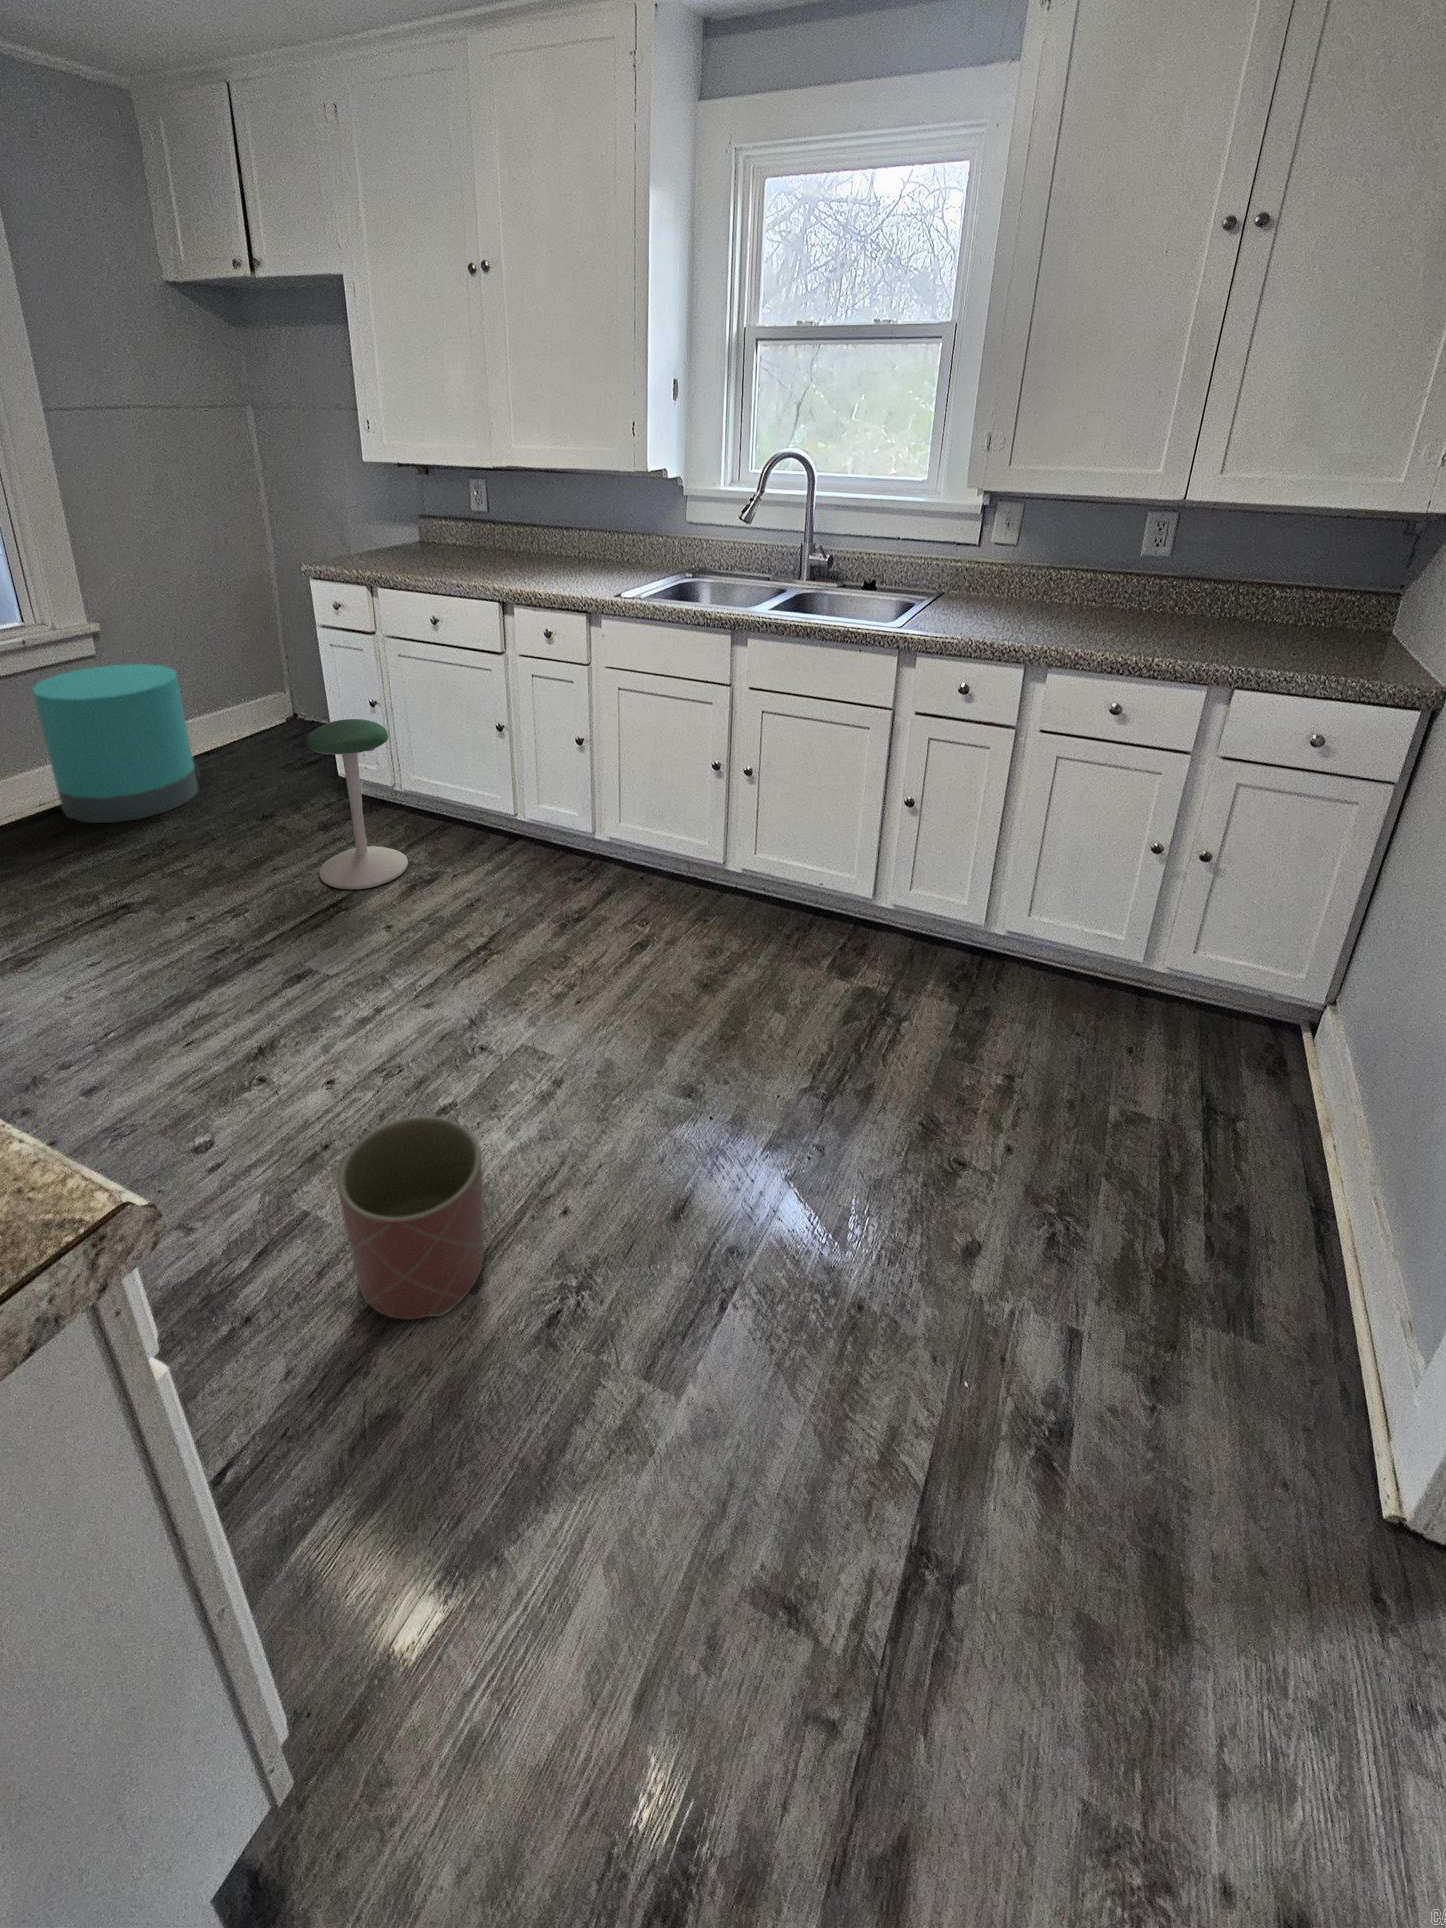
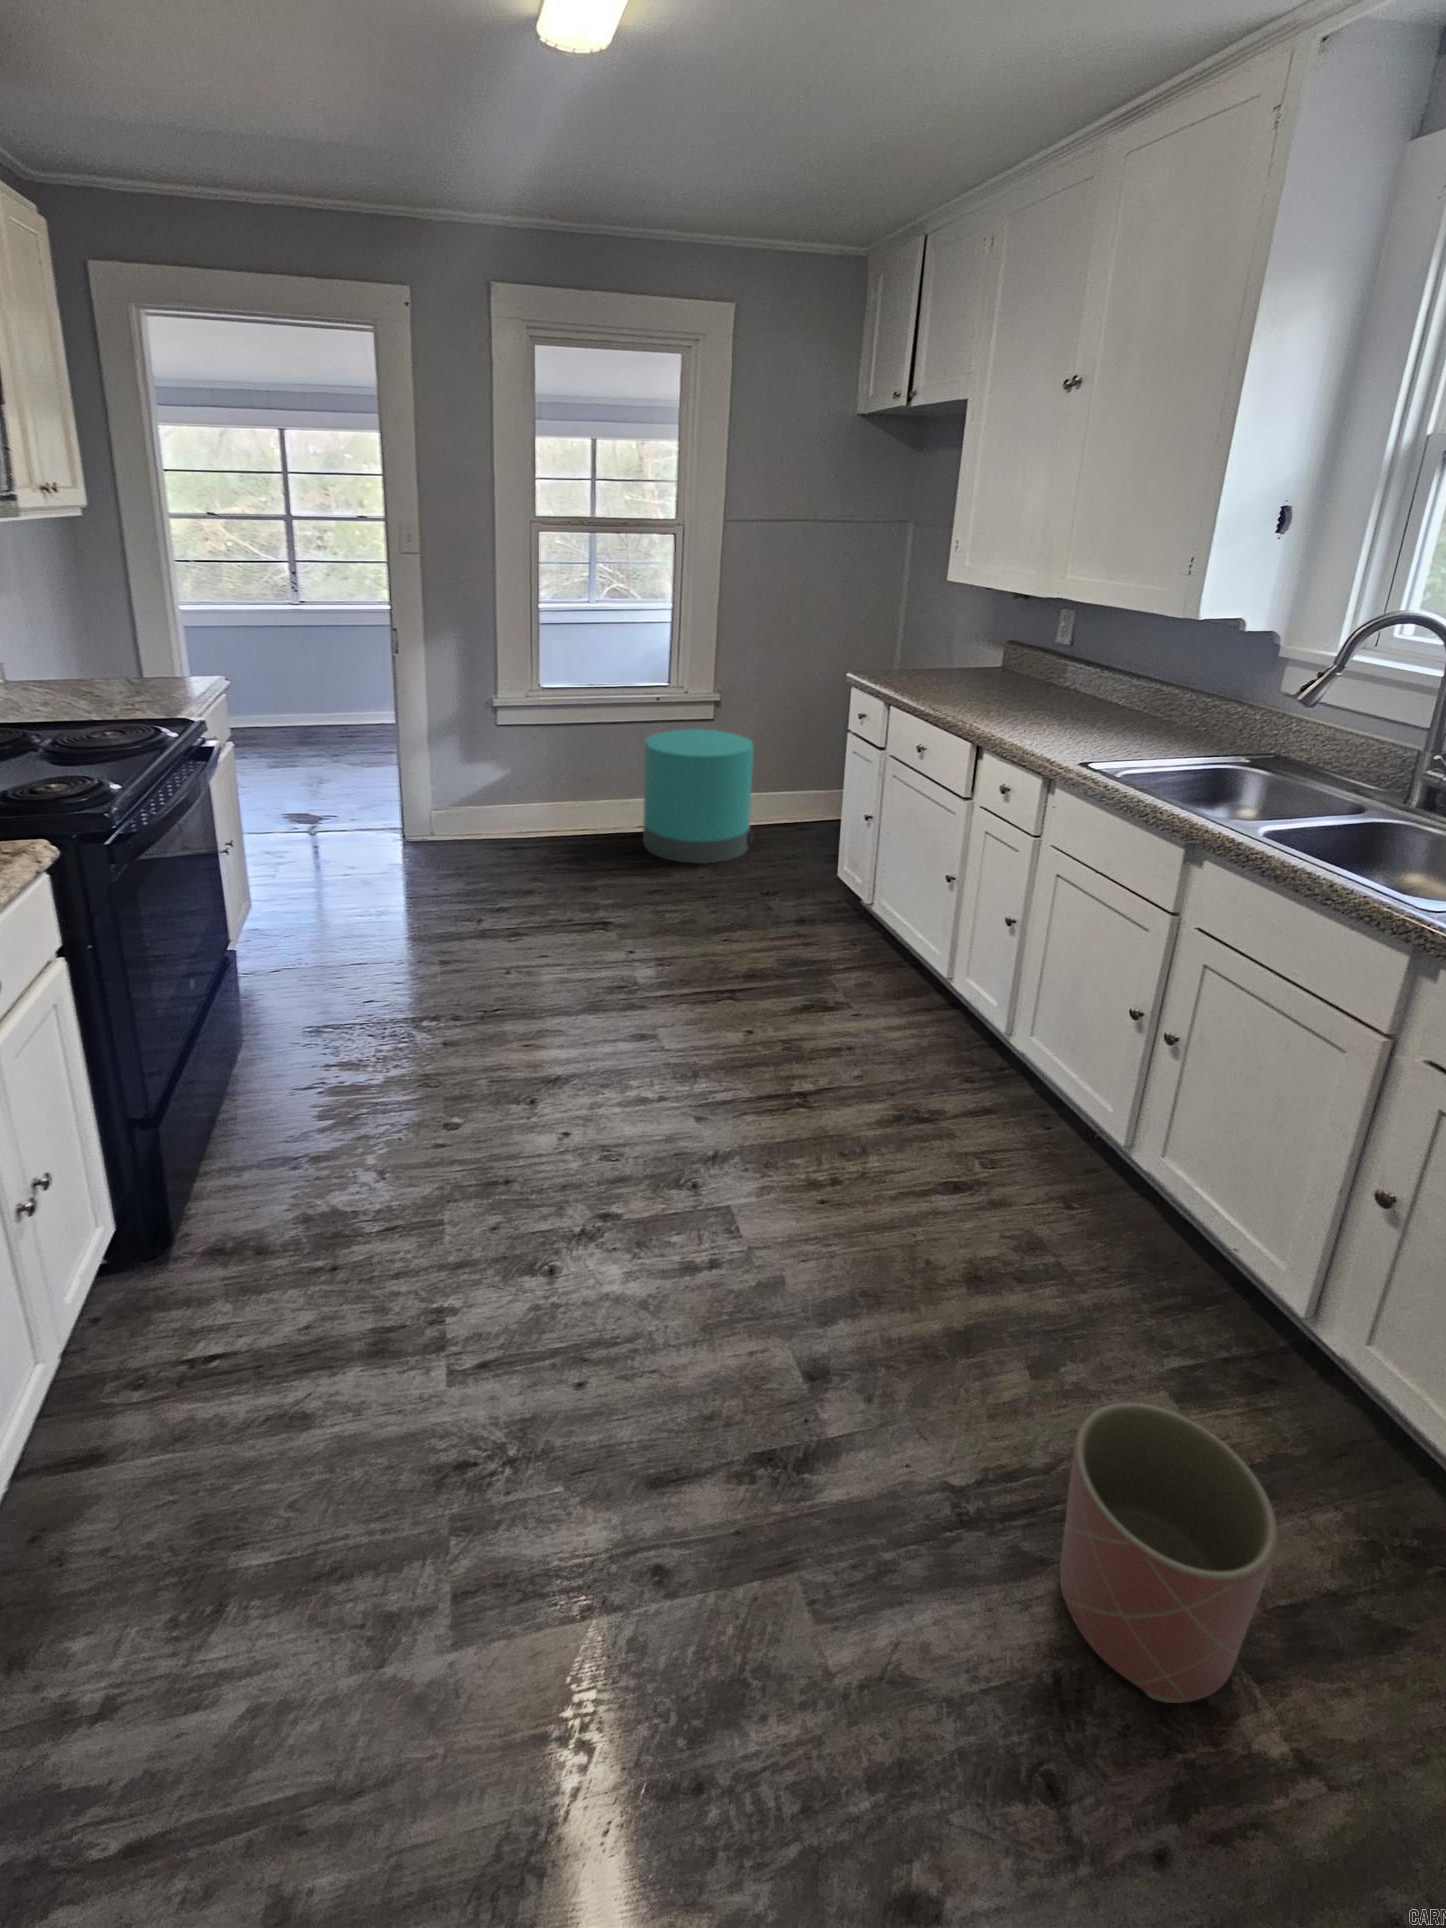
stool: present [306,719,408,890] -> none [743,822,834,994]
planter: present [337,1116,484,1320] -> present [1060,1402,1277,1703]

